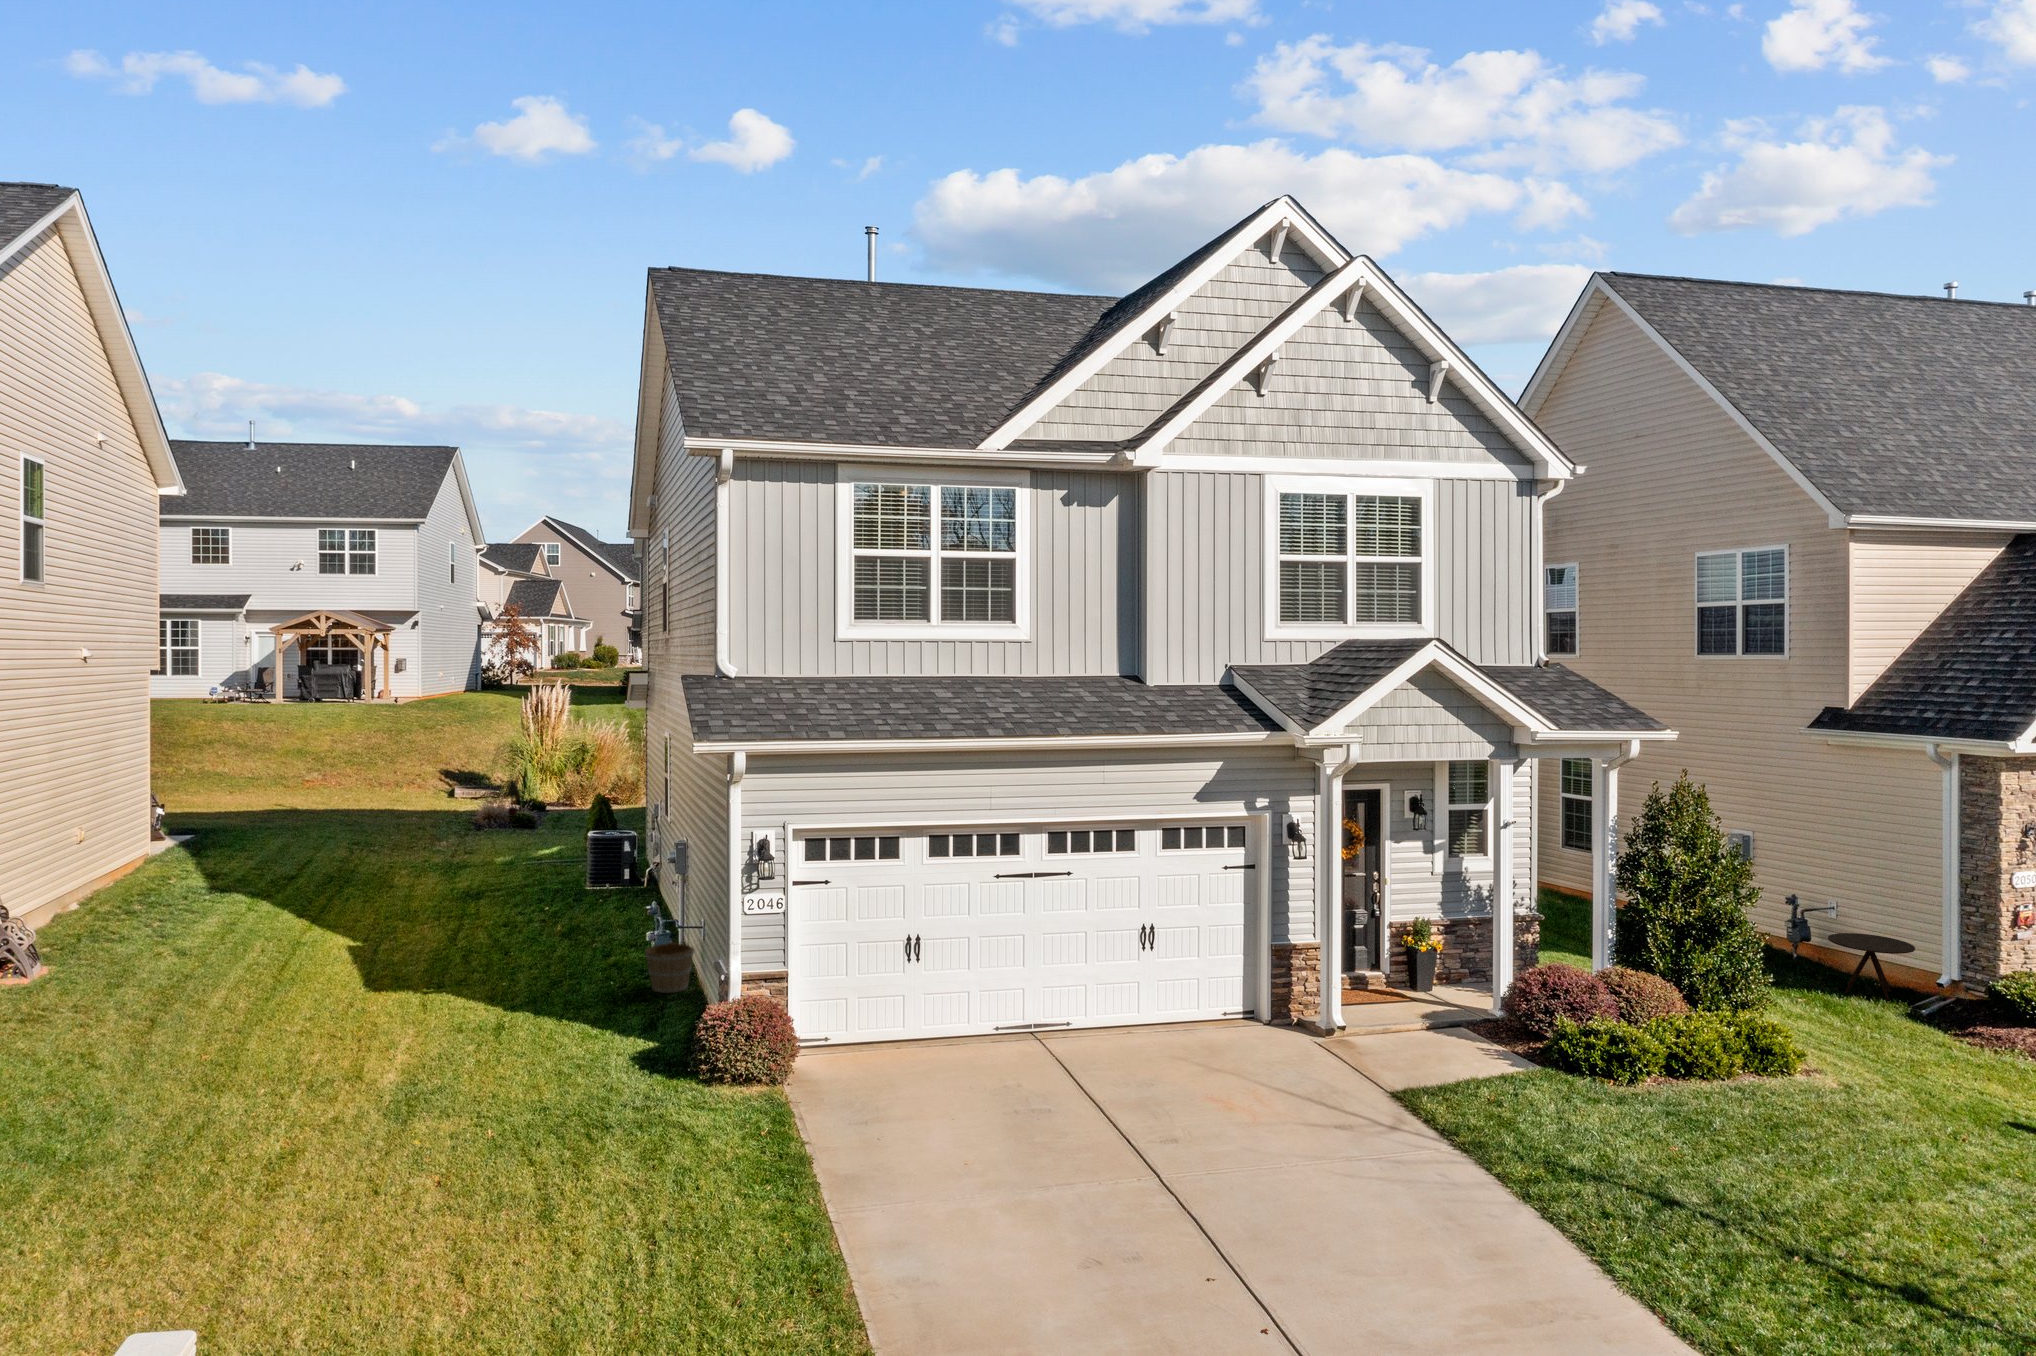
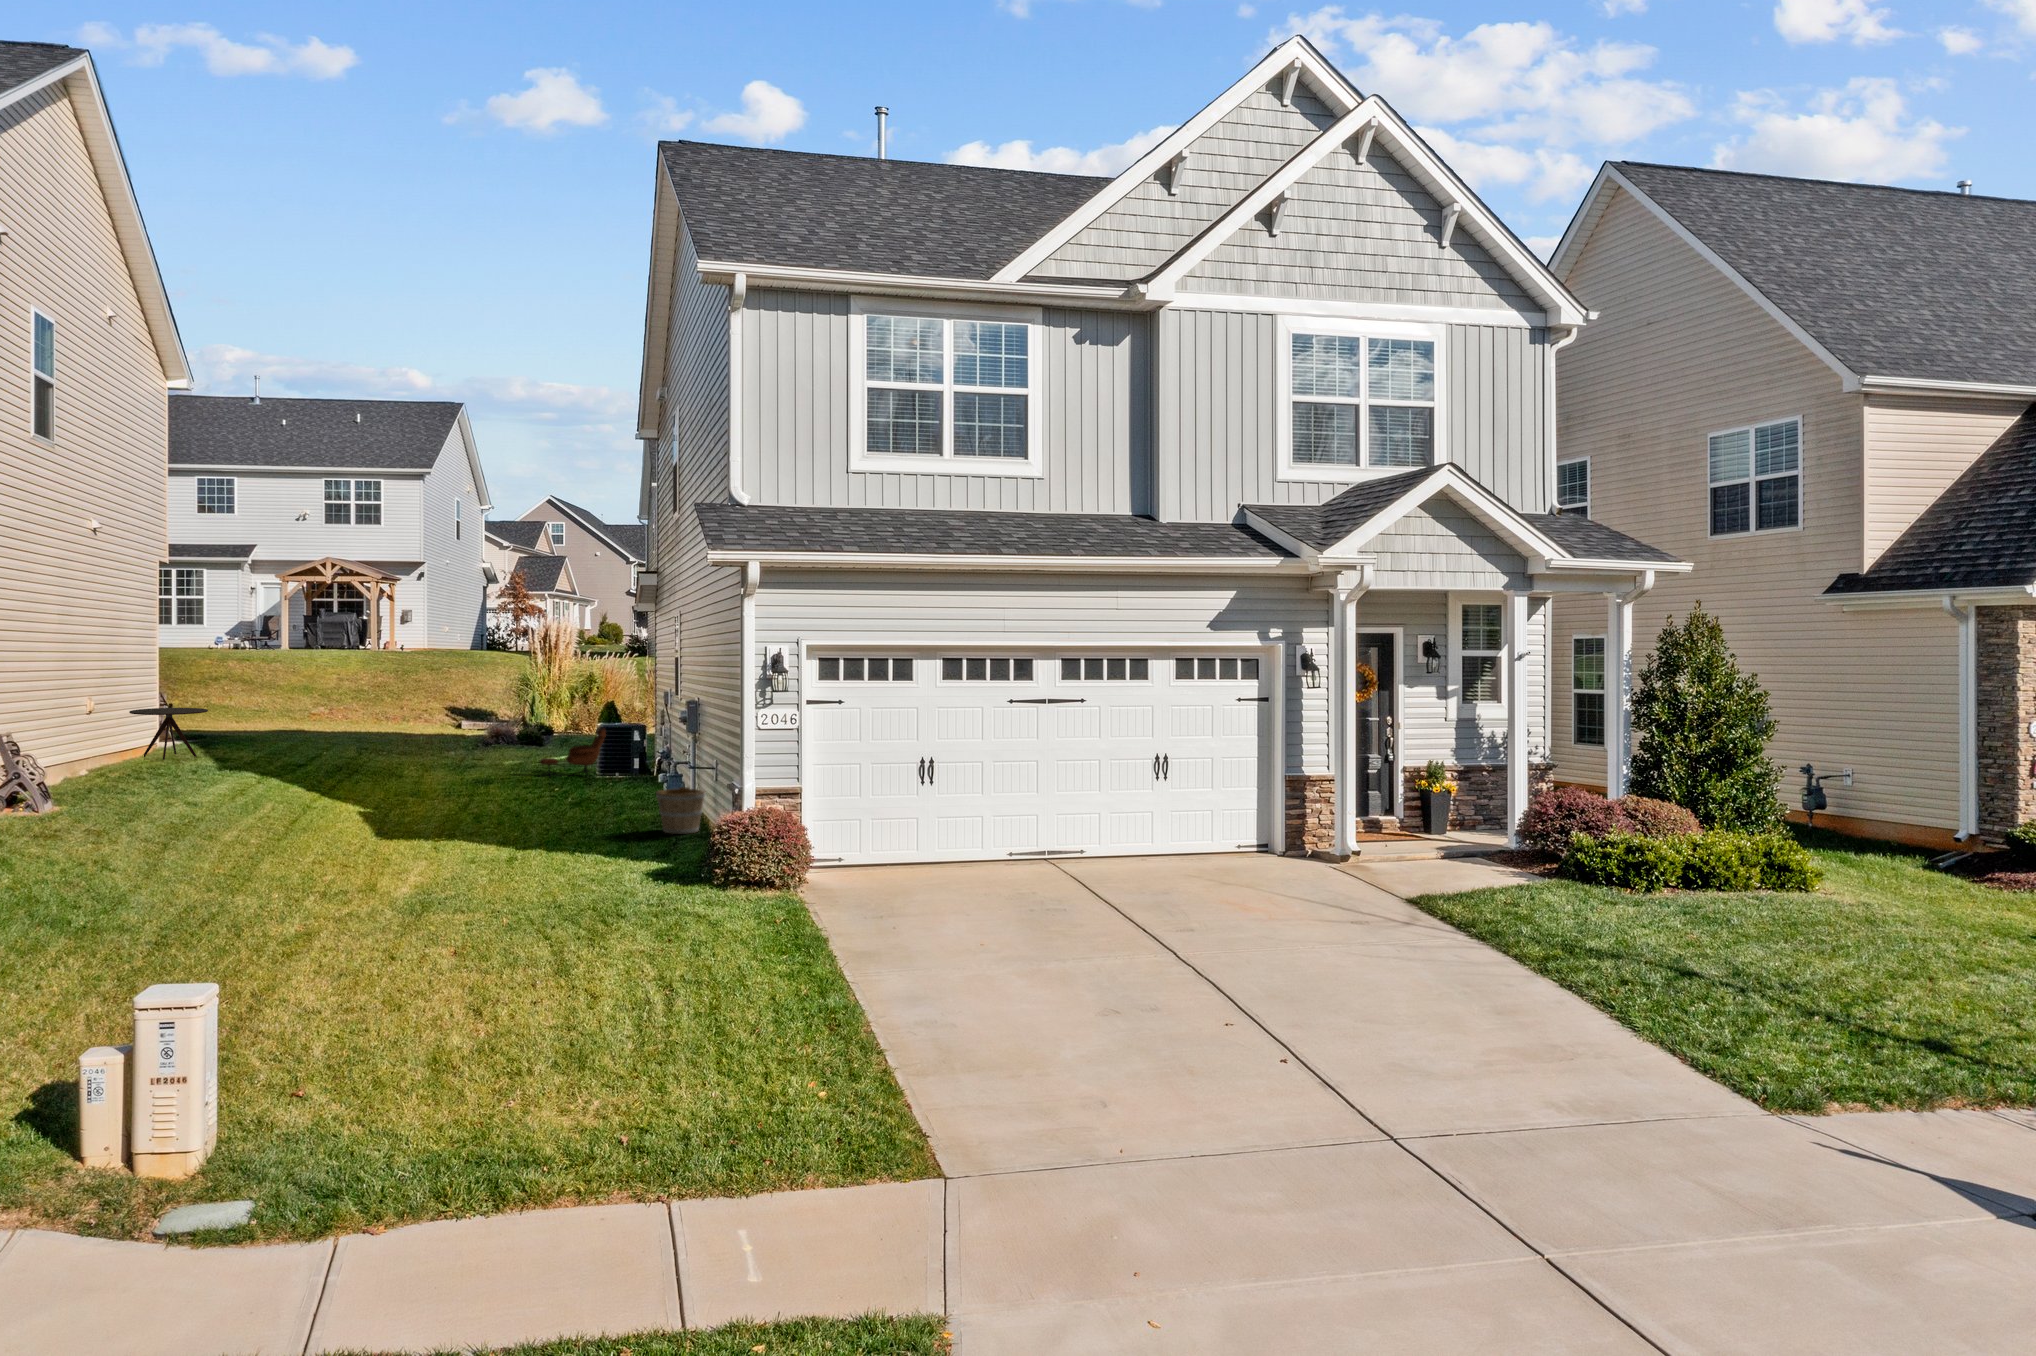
potted tree: present [504,777,526,816] -> none [510,687,535,730]
lounge chair: none [527,846,597,900] -> present [540,728,606,775]
round table: present [1828,933,1915,1000] -> present [129,708,208,760]

